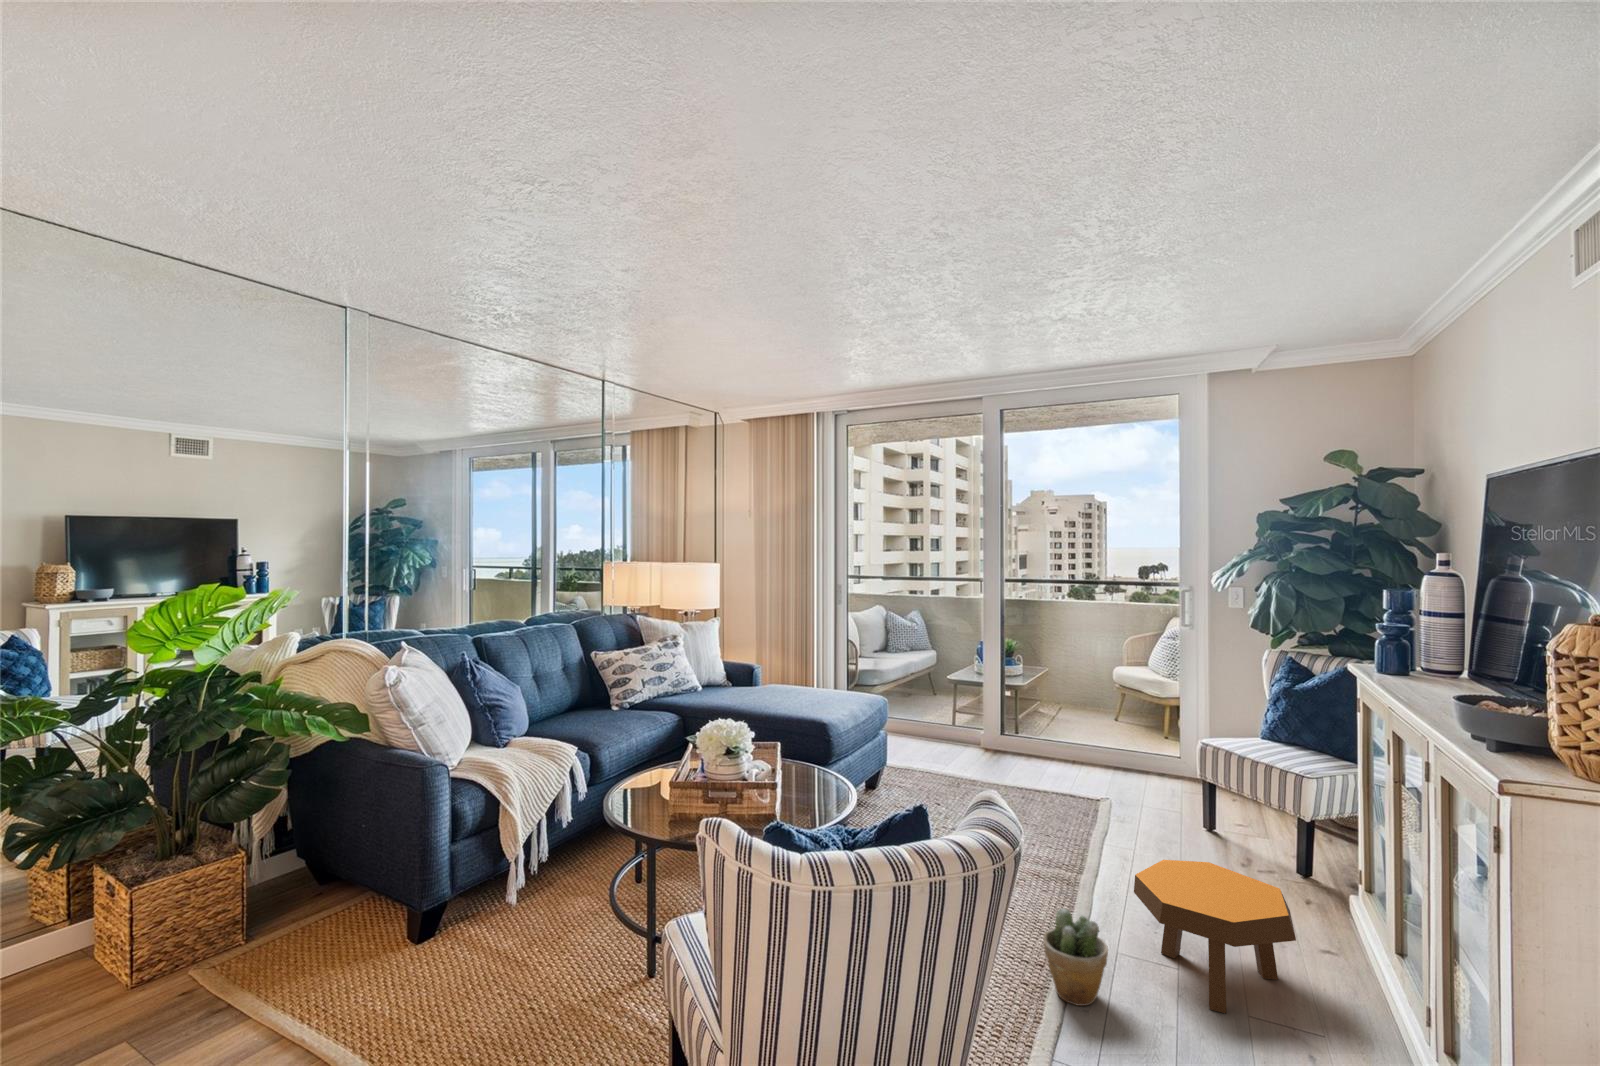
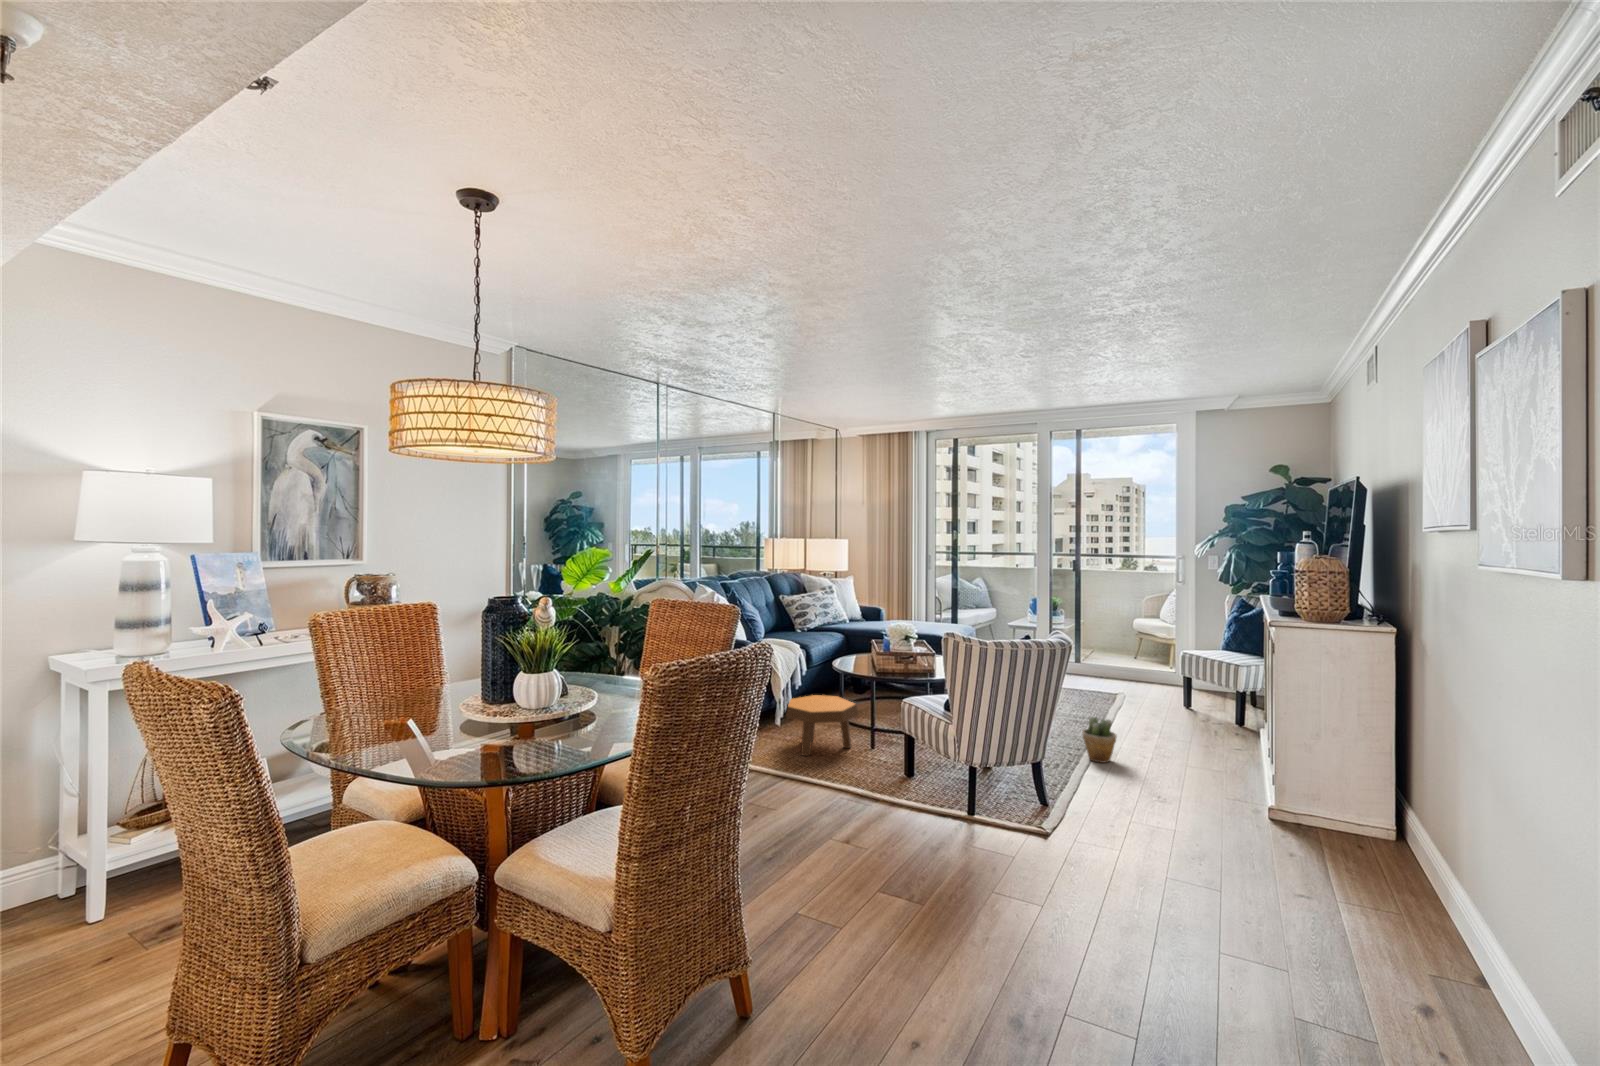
footstool: present [1134,860,1296,1013] -> present [786,695,859,756]

